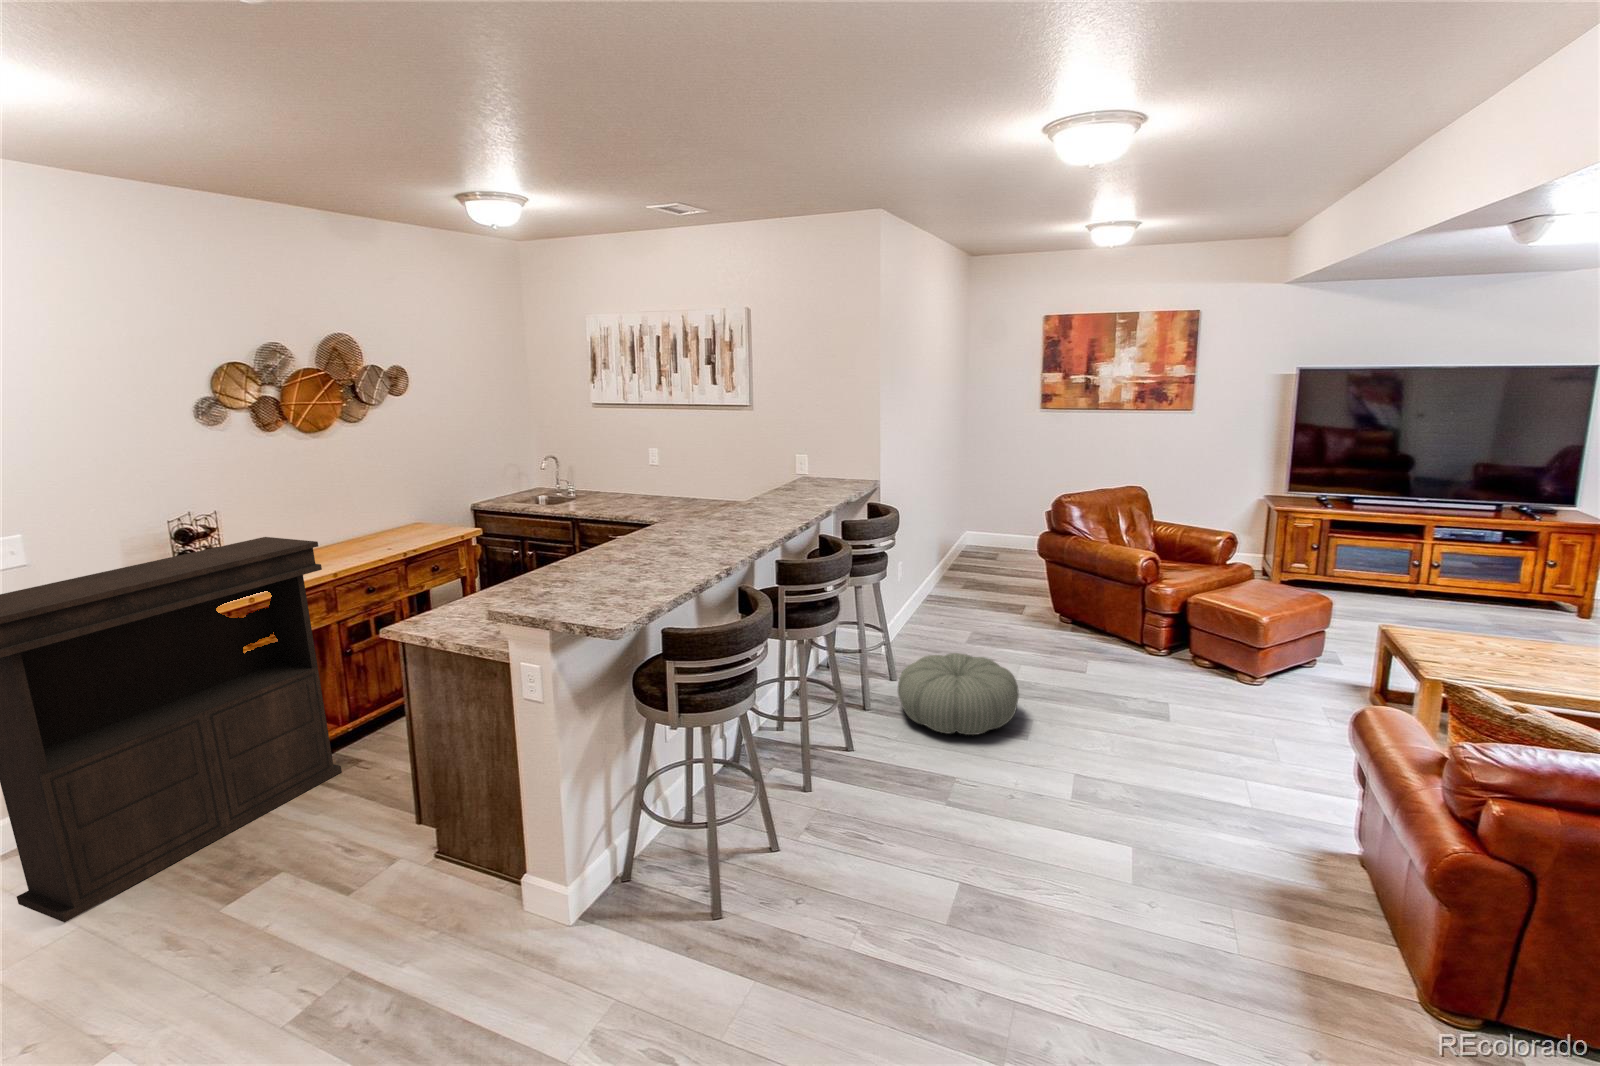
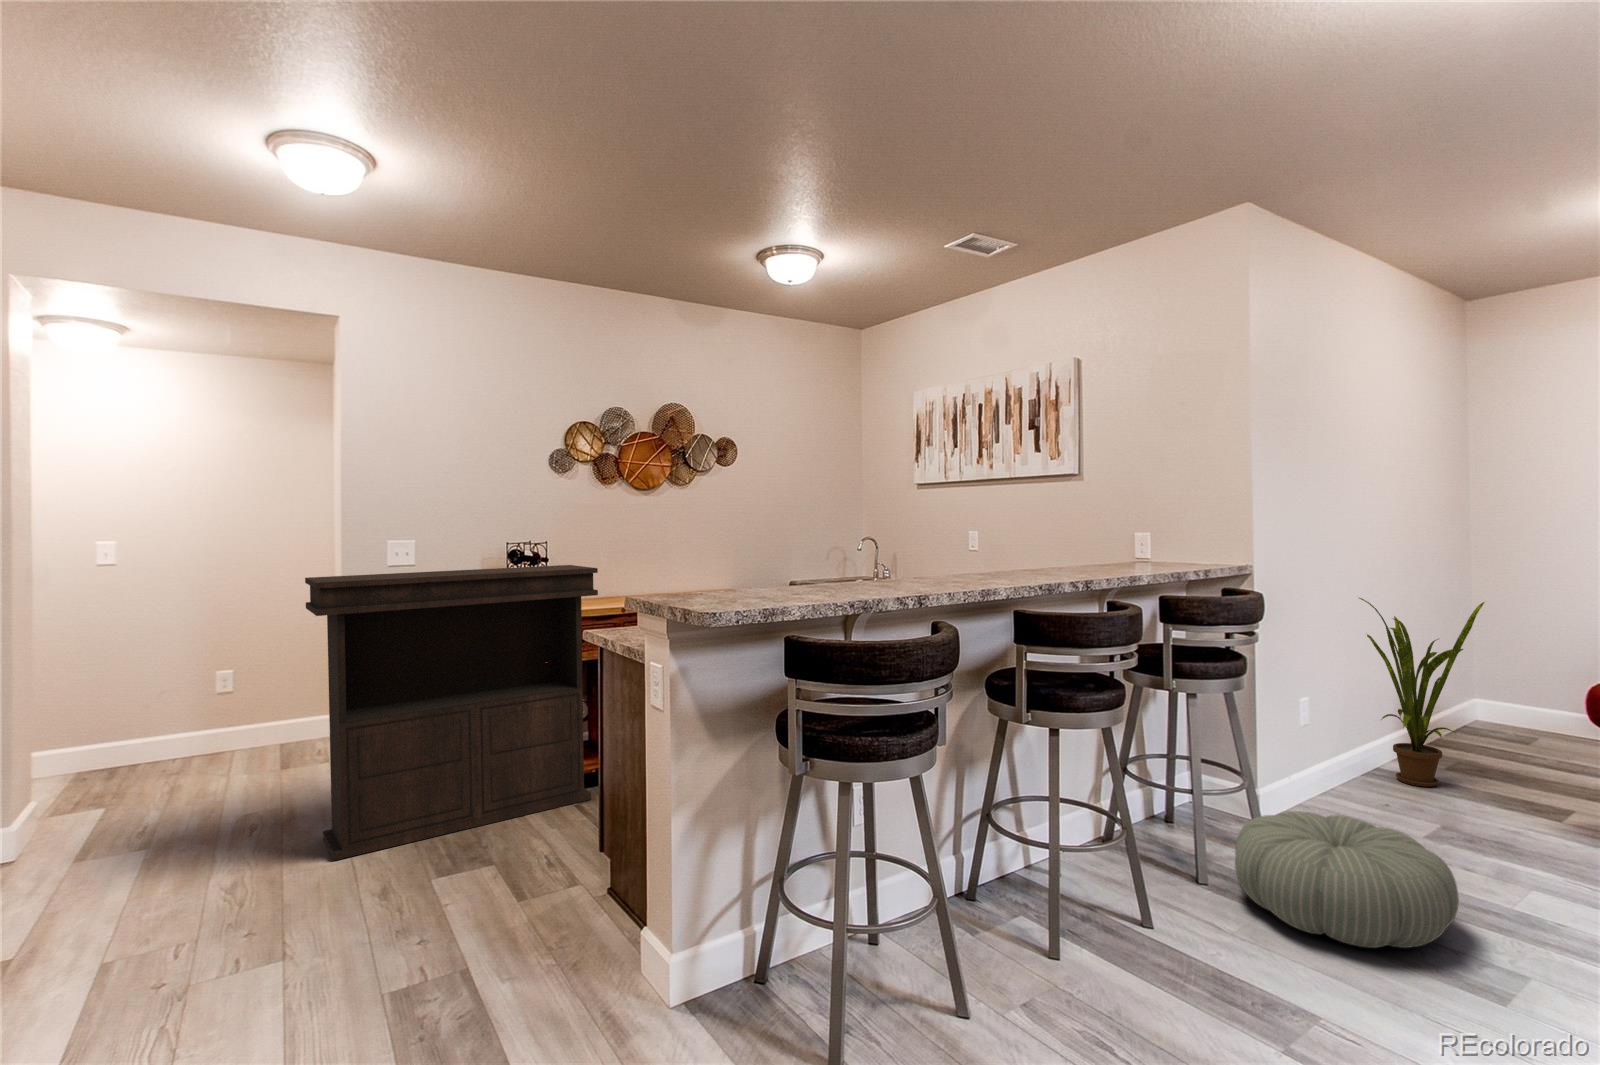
house plant: none [929,488,1006,614] -> present [1359,597,1485,787]

